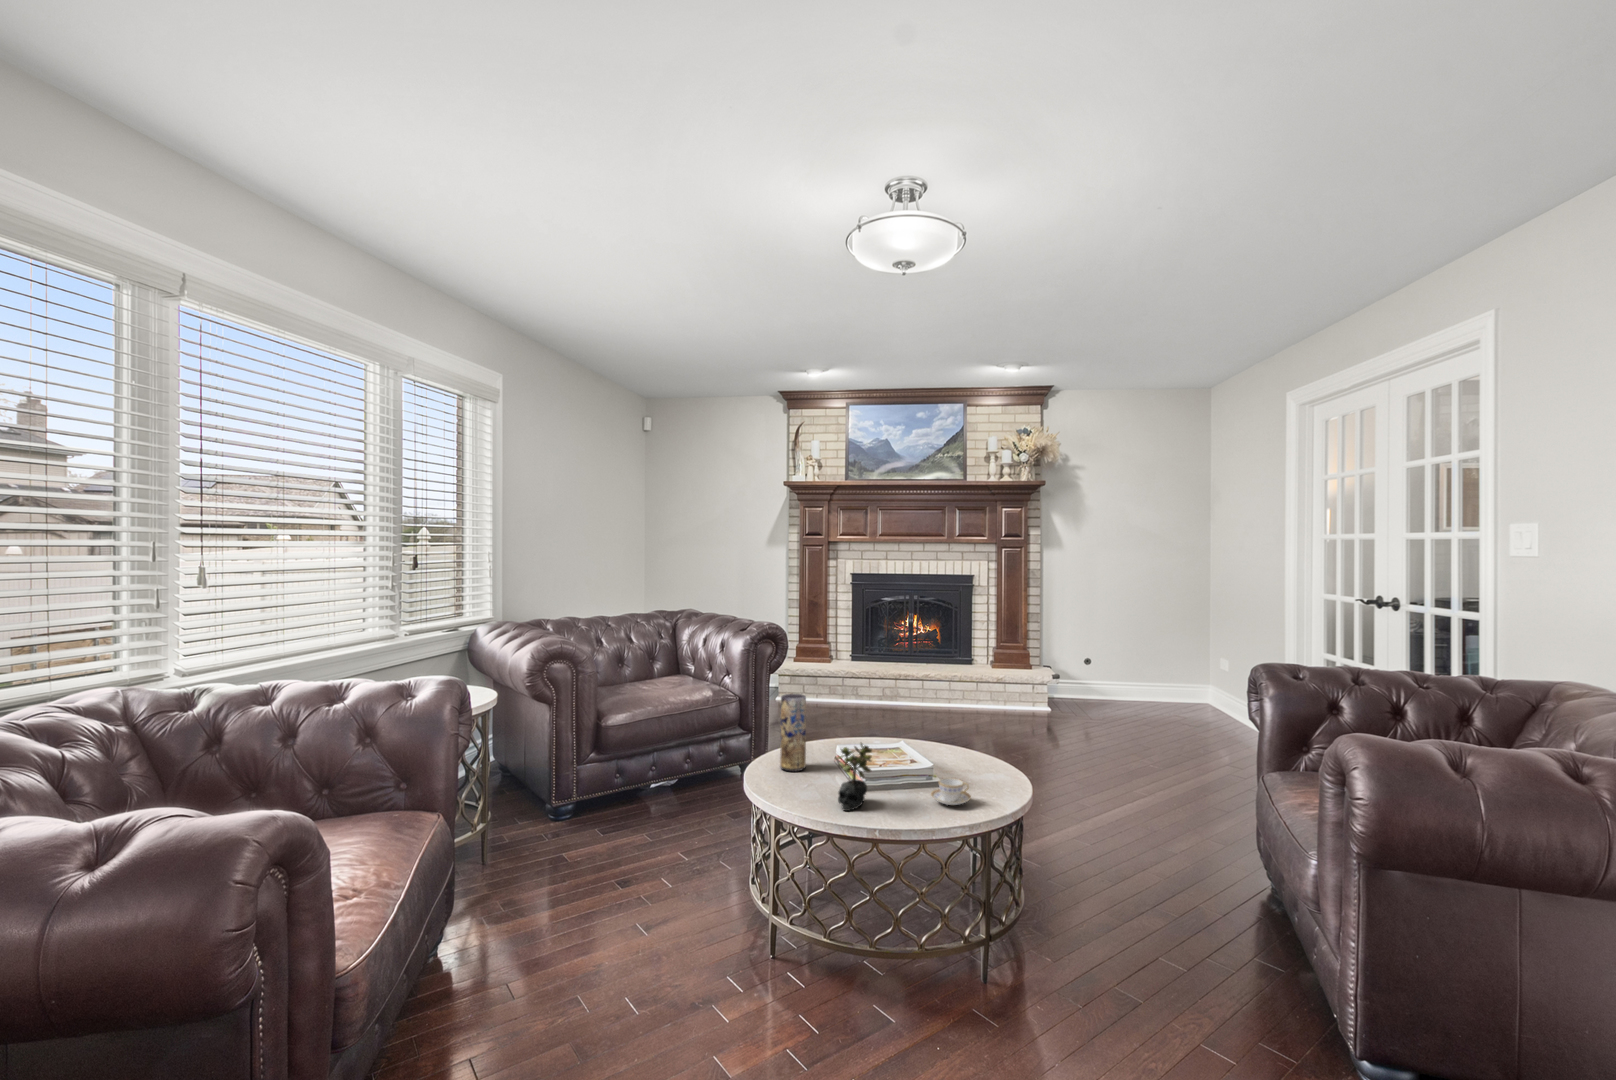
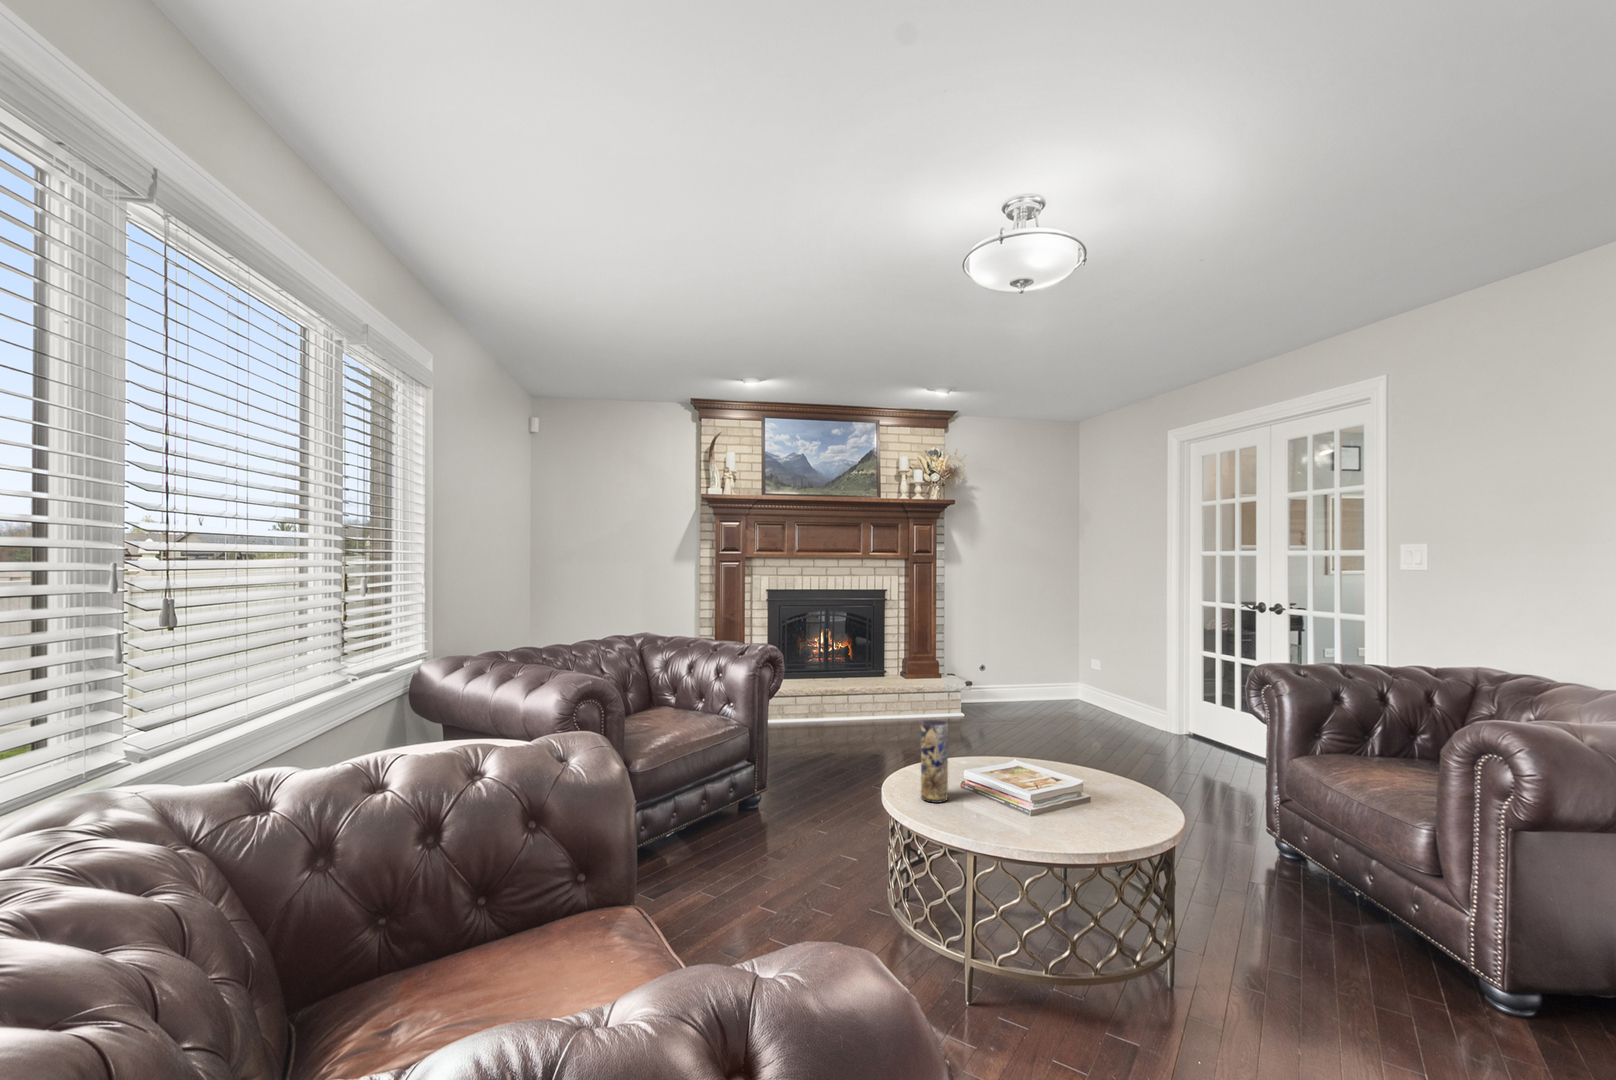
succulent plant: present [836,743,872,811] -> none [1030,765,1076,838]
teacup: present [931,778,971,805] -> none [1105,792,1147,819]

